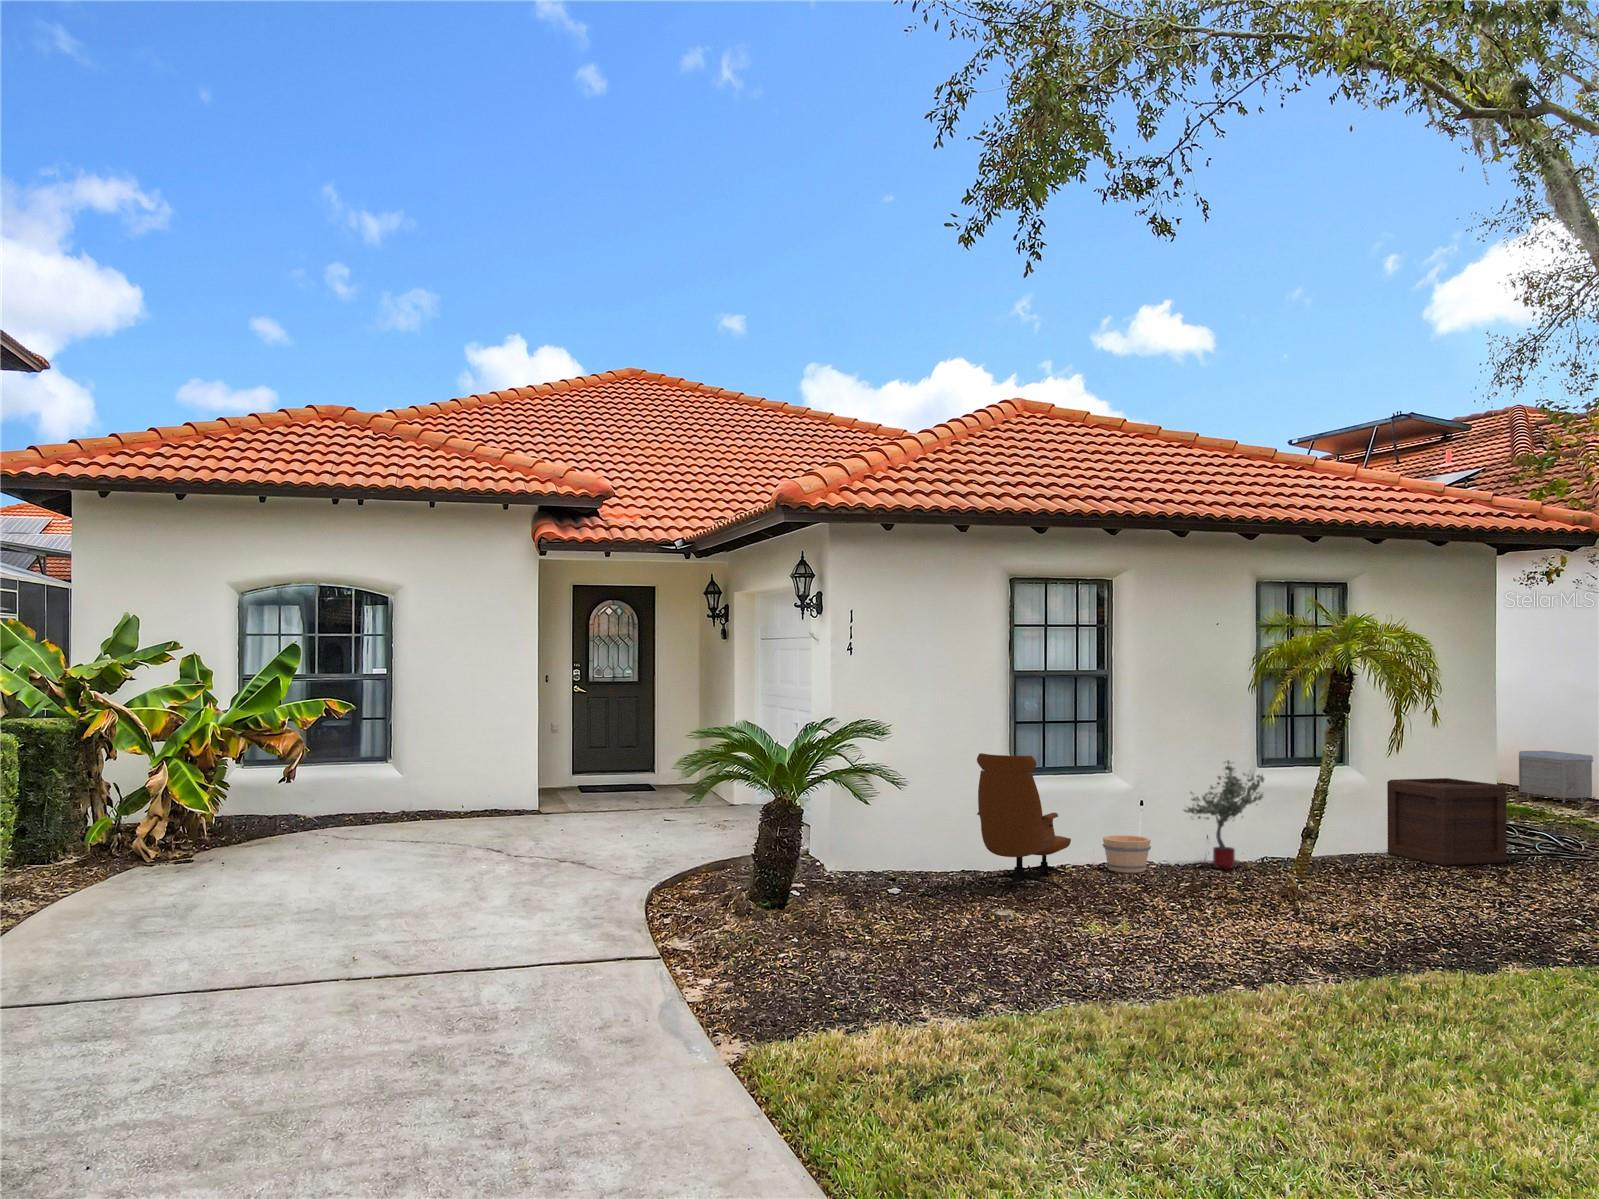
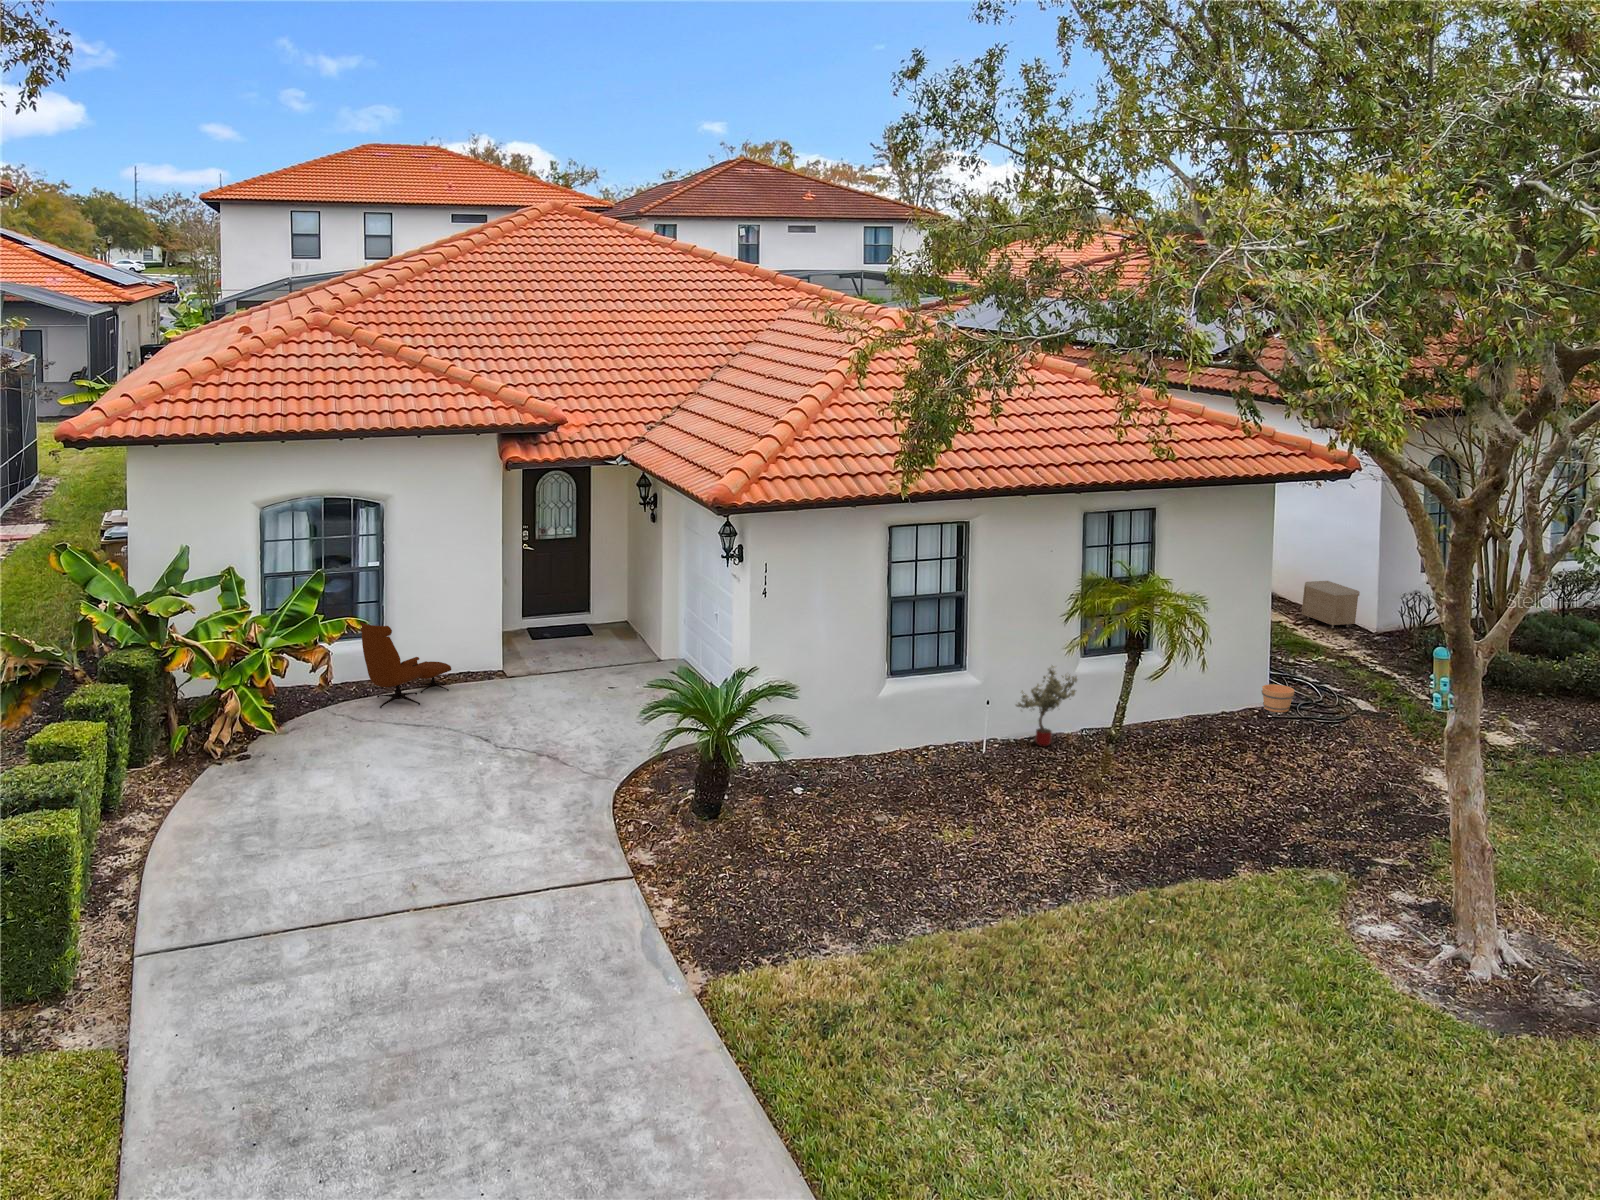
lounge chair: present [977,753,1072,891] -> present [360,622,451,708]
wooden crate: present [1387,778,1507,866] -> none [1170,660,1259,736]
bucket: present [1103,835,1151,873] -> present [1262,684,1295,712]

